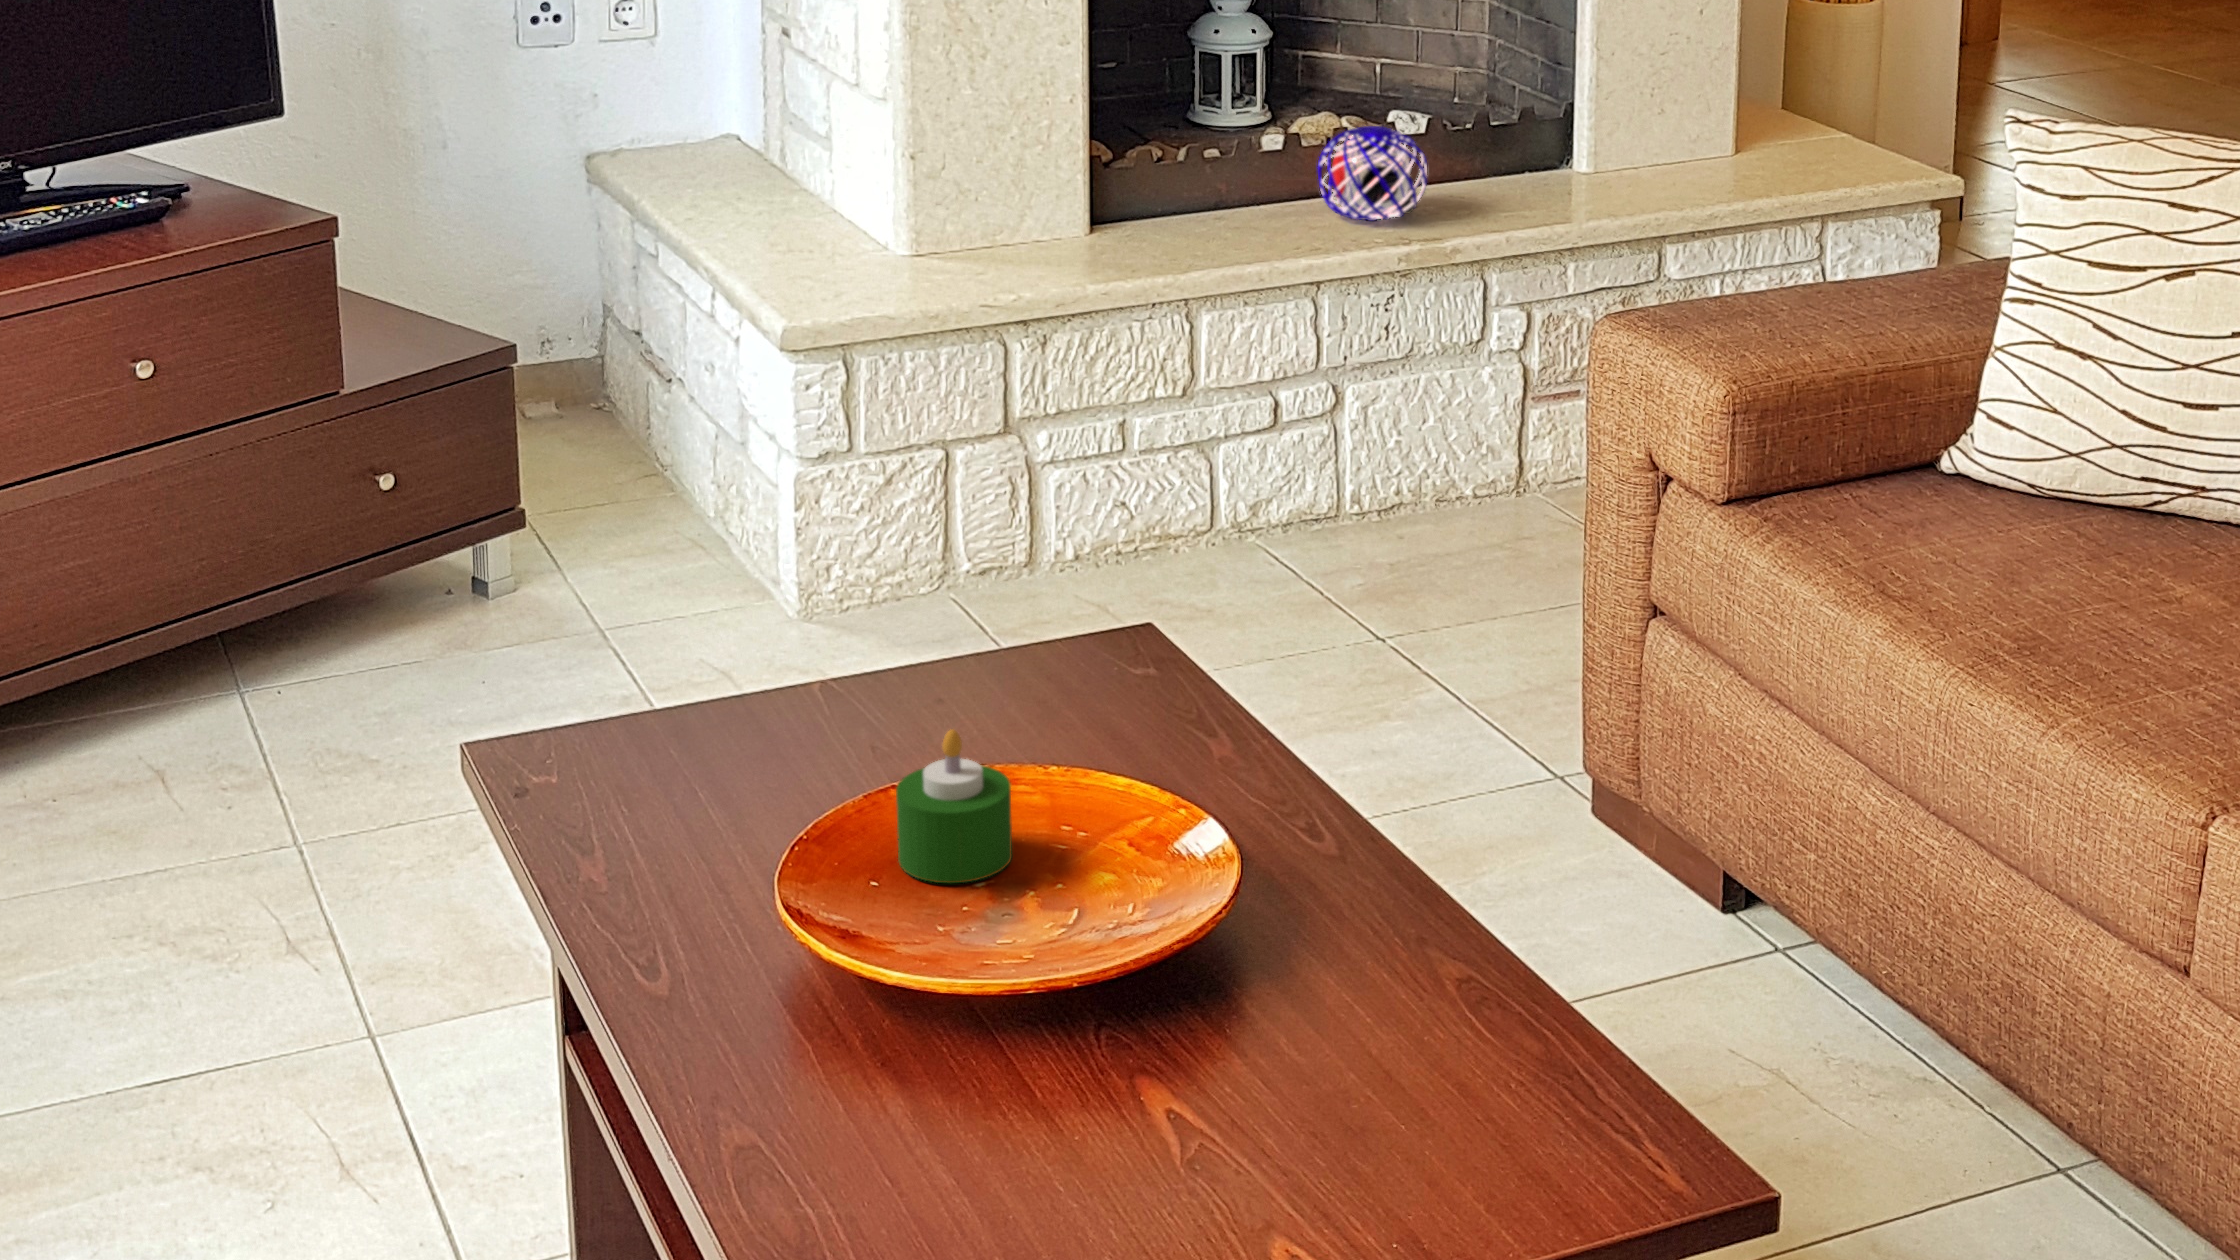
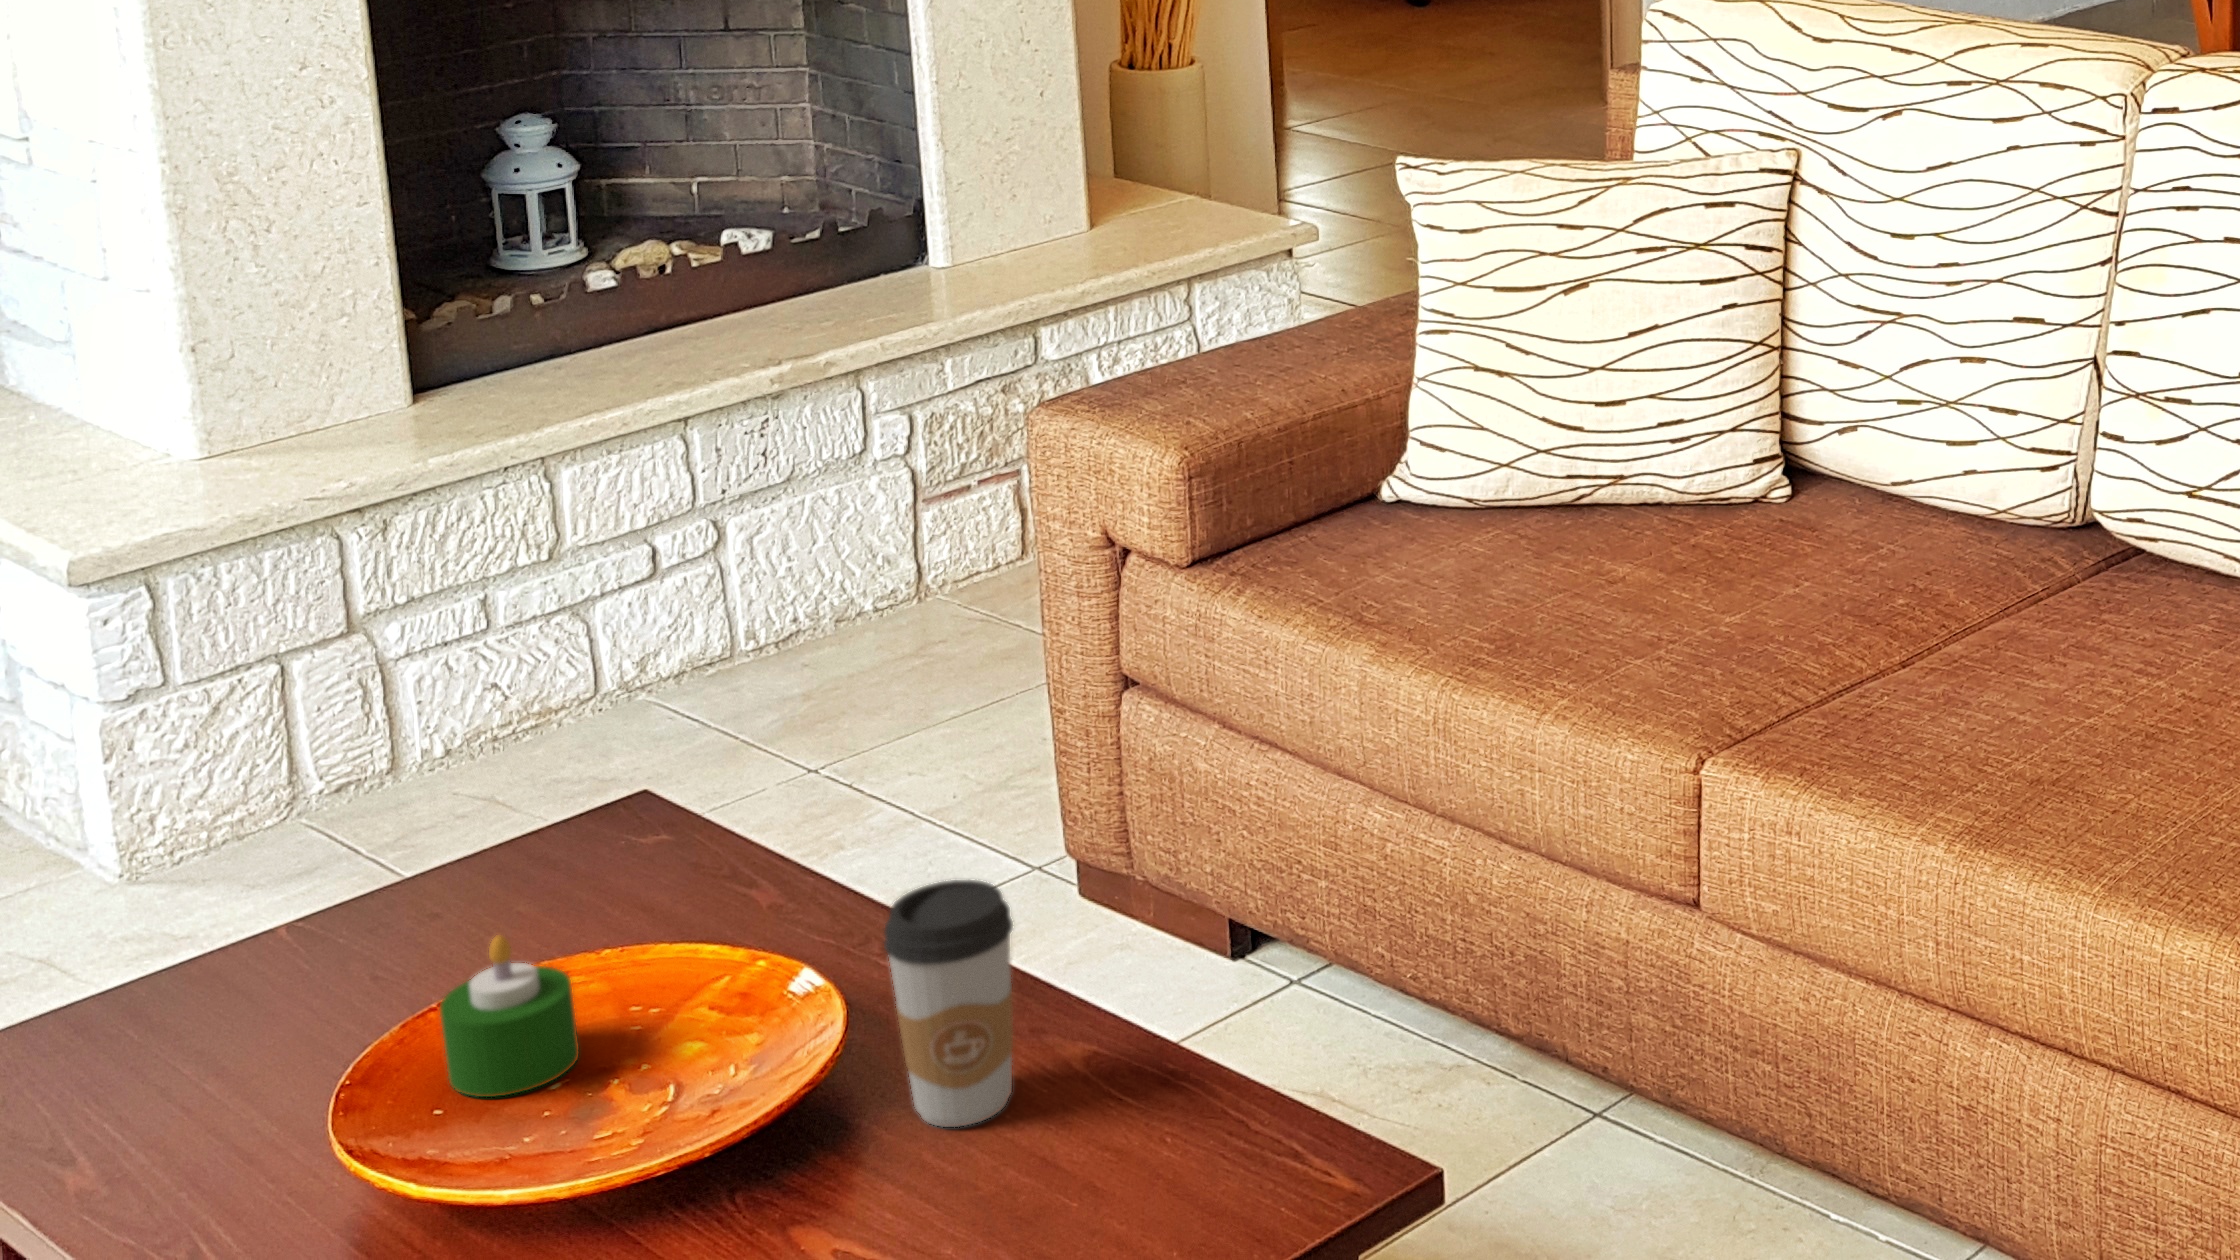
decorative orb: present [1317,126,1427,221] -> none [665,249,789,348]
coffee cup: none [1266,771,1393,1024] -> present [884,880,1013,1127]

